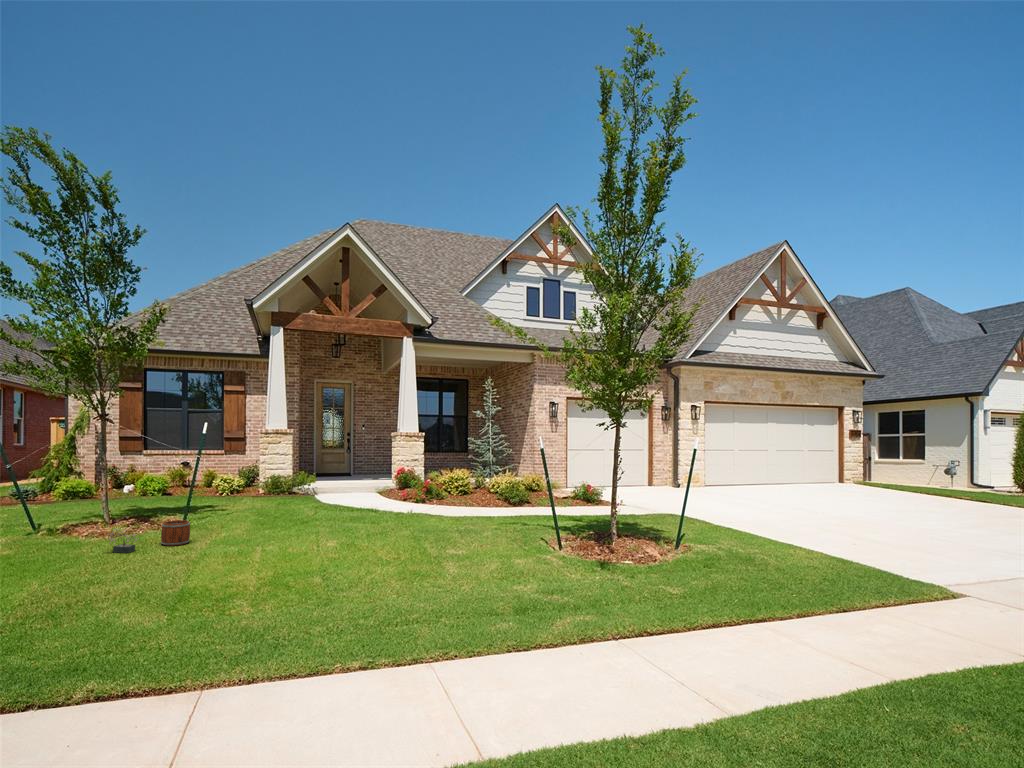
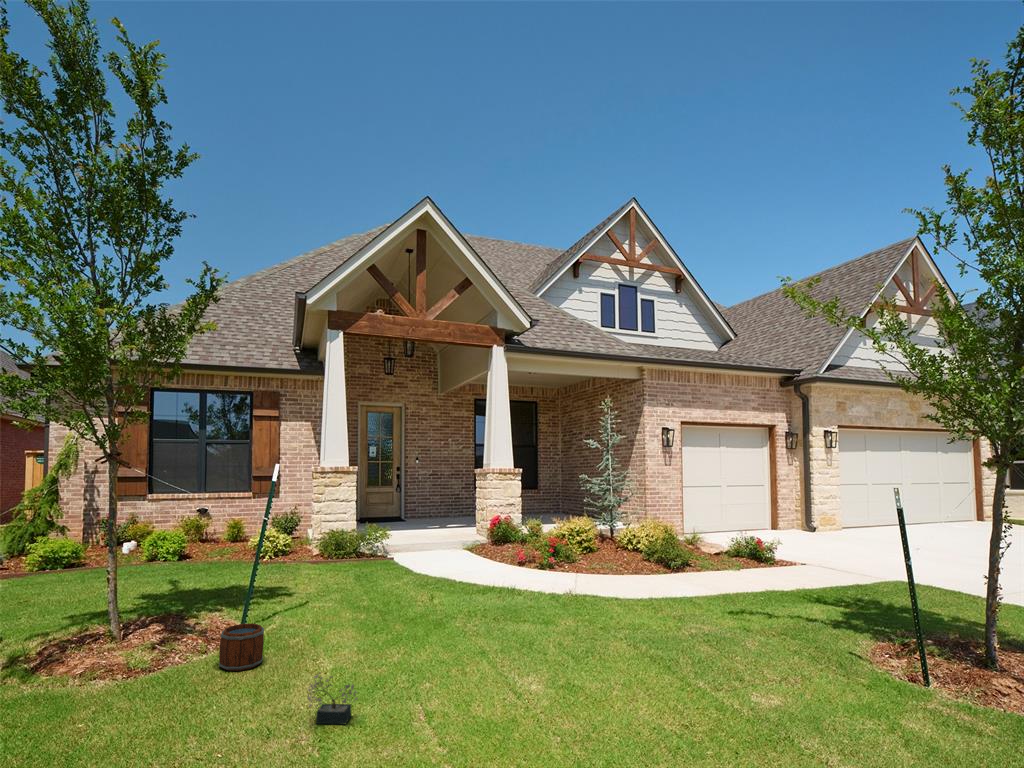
decorative plant: present [109,529,139,553] -> present [308,675,357,724]

